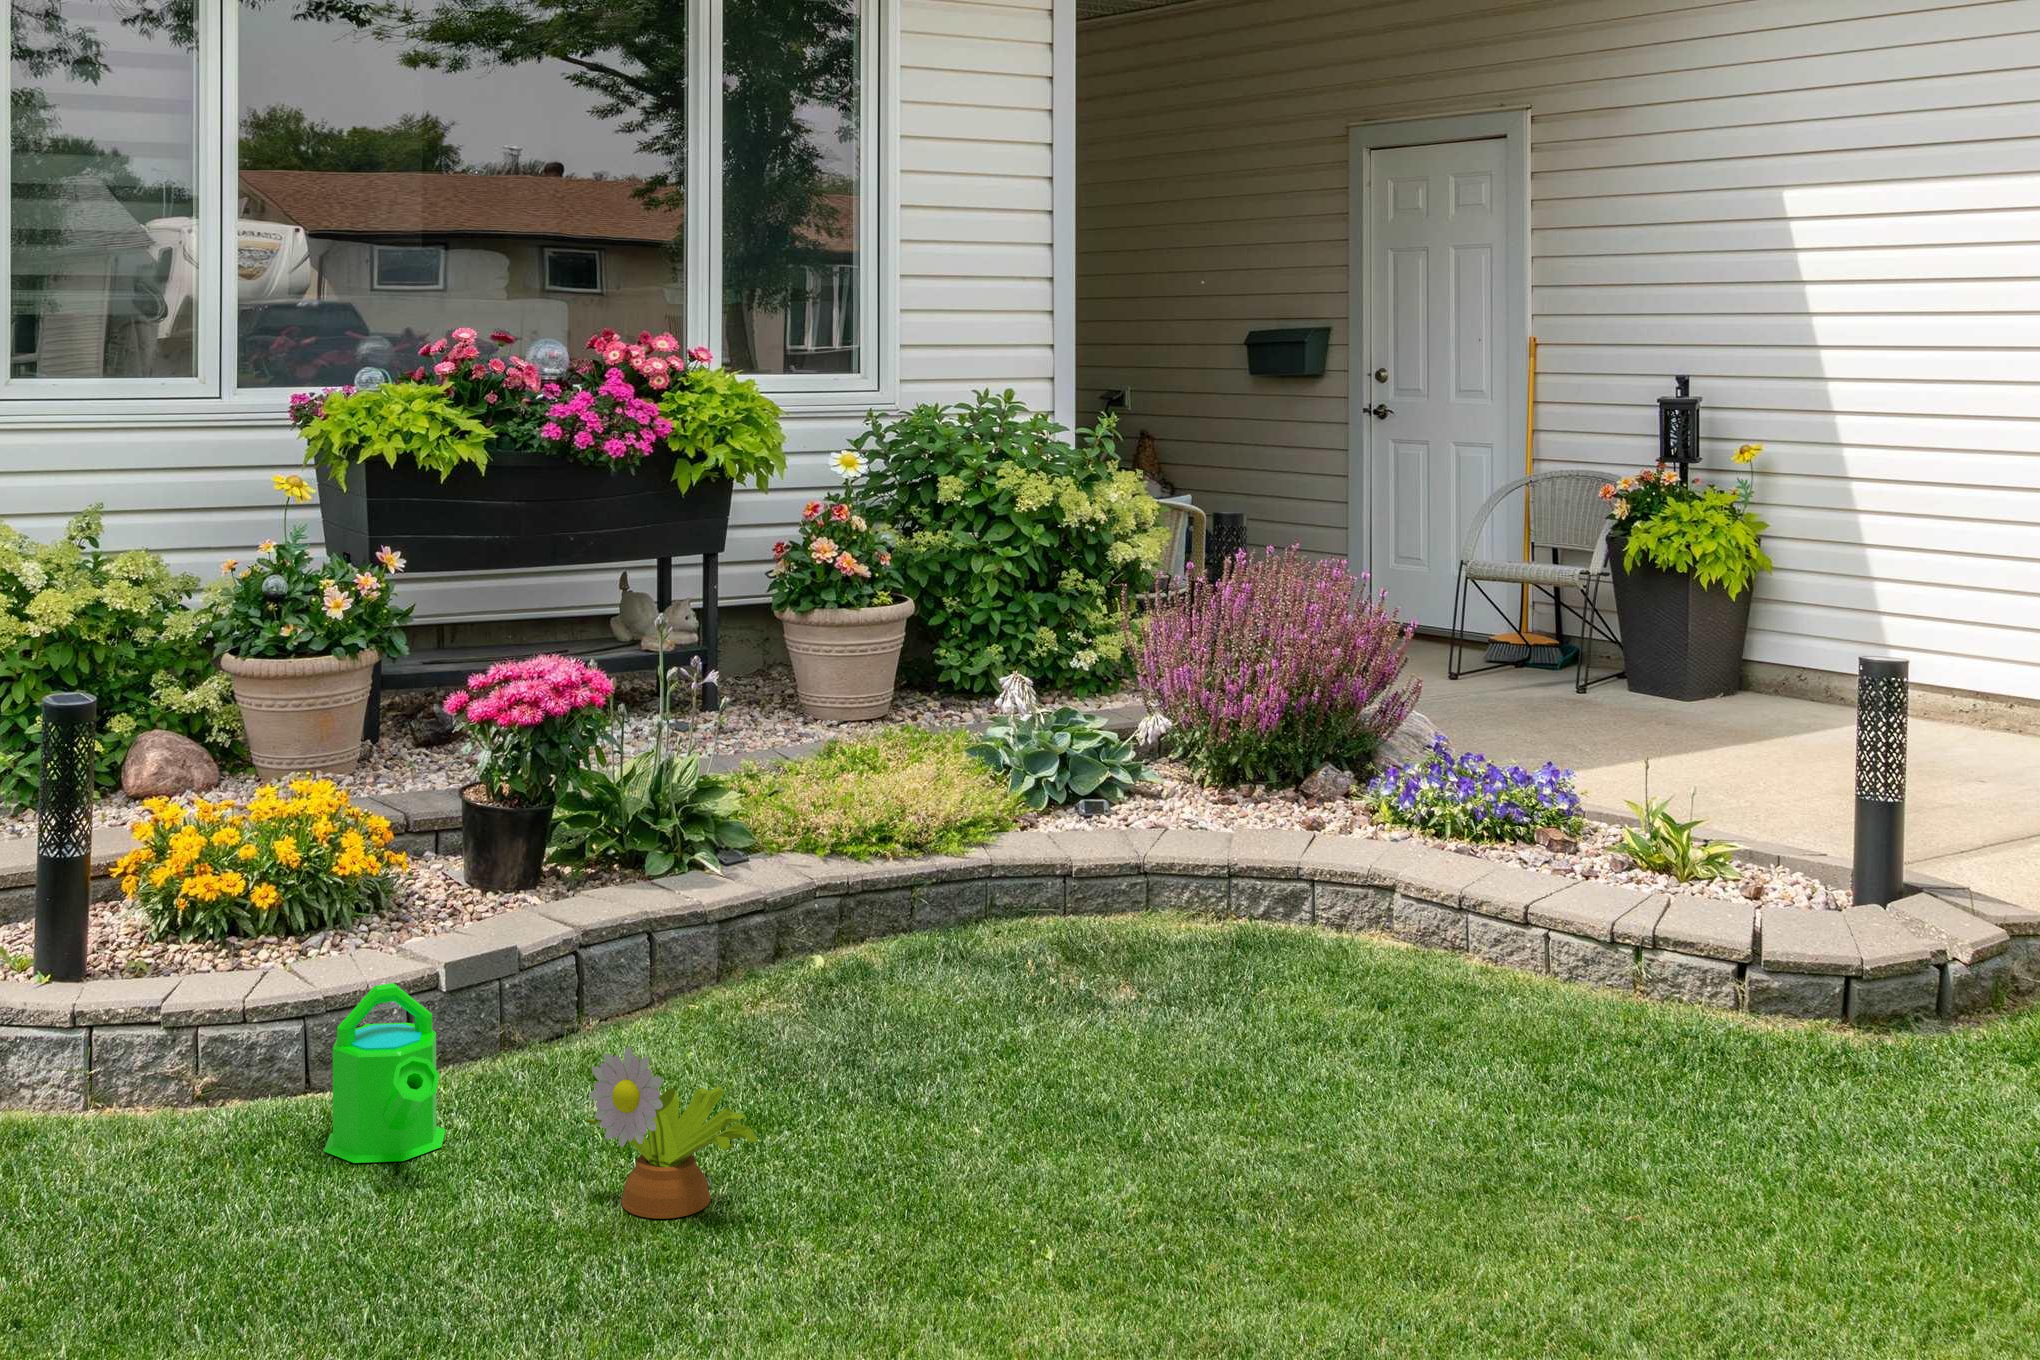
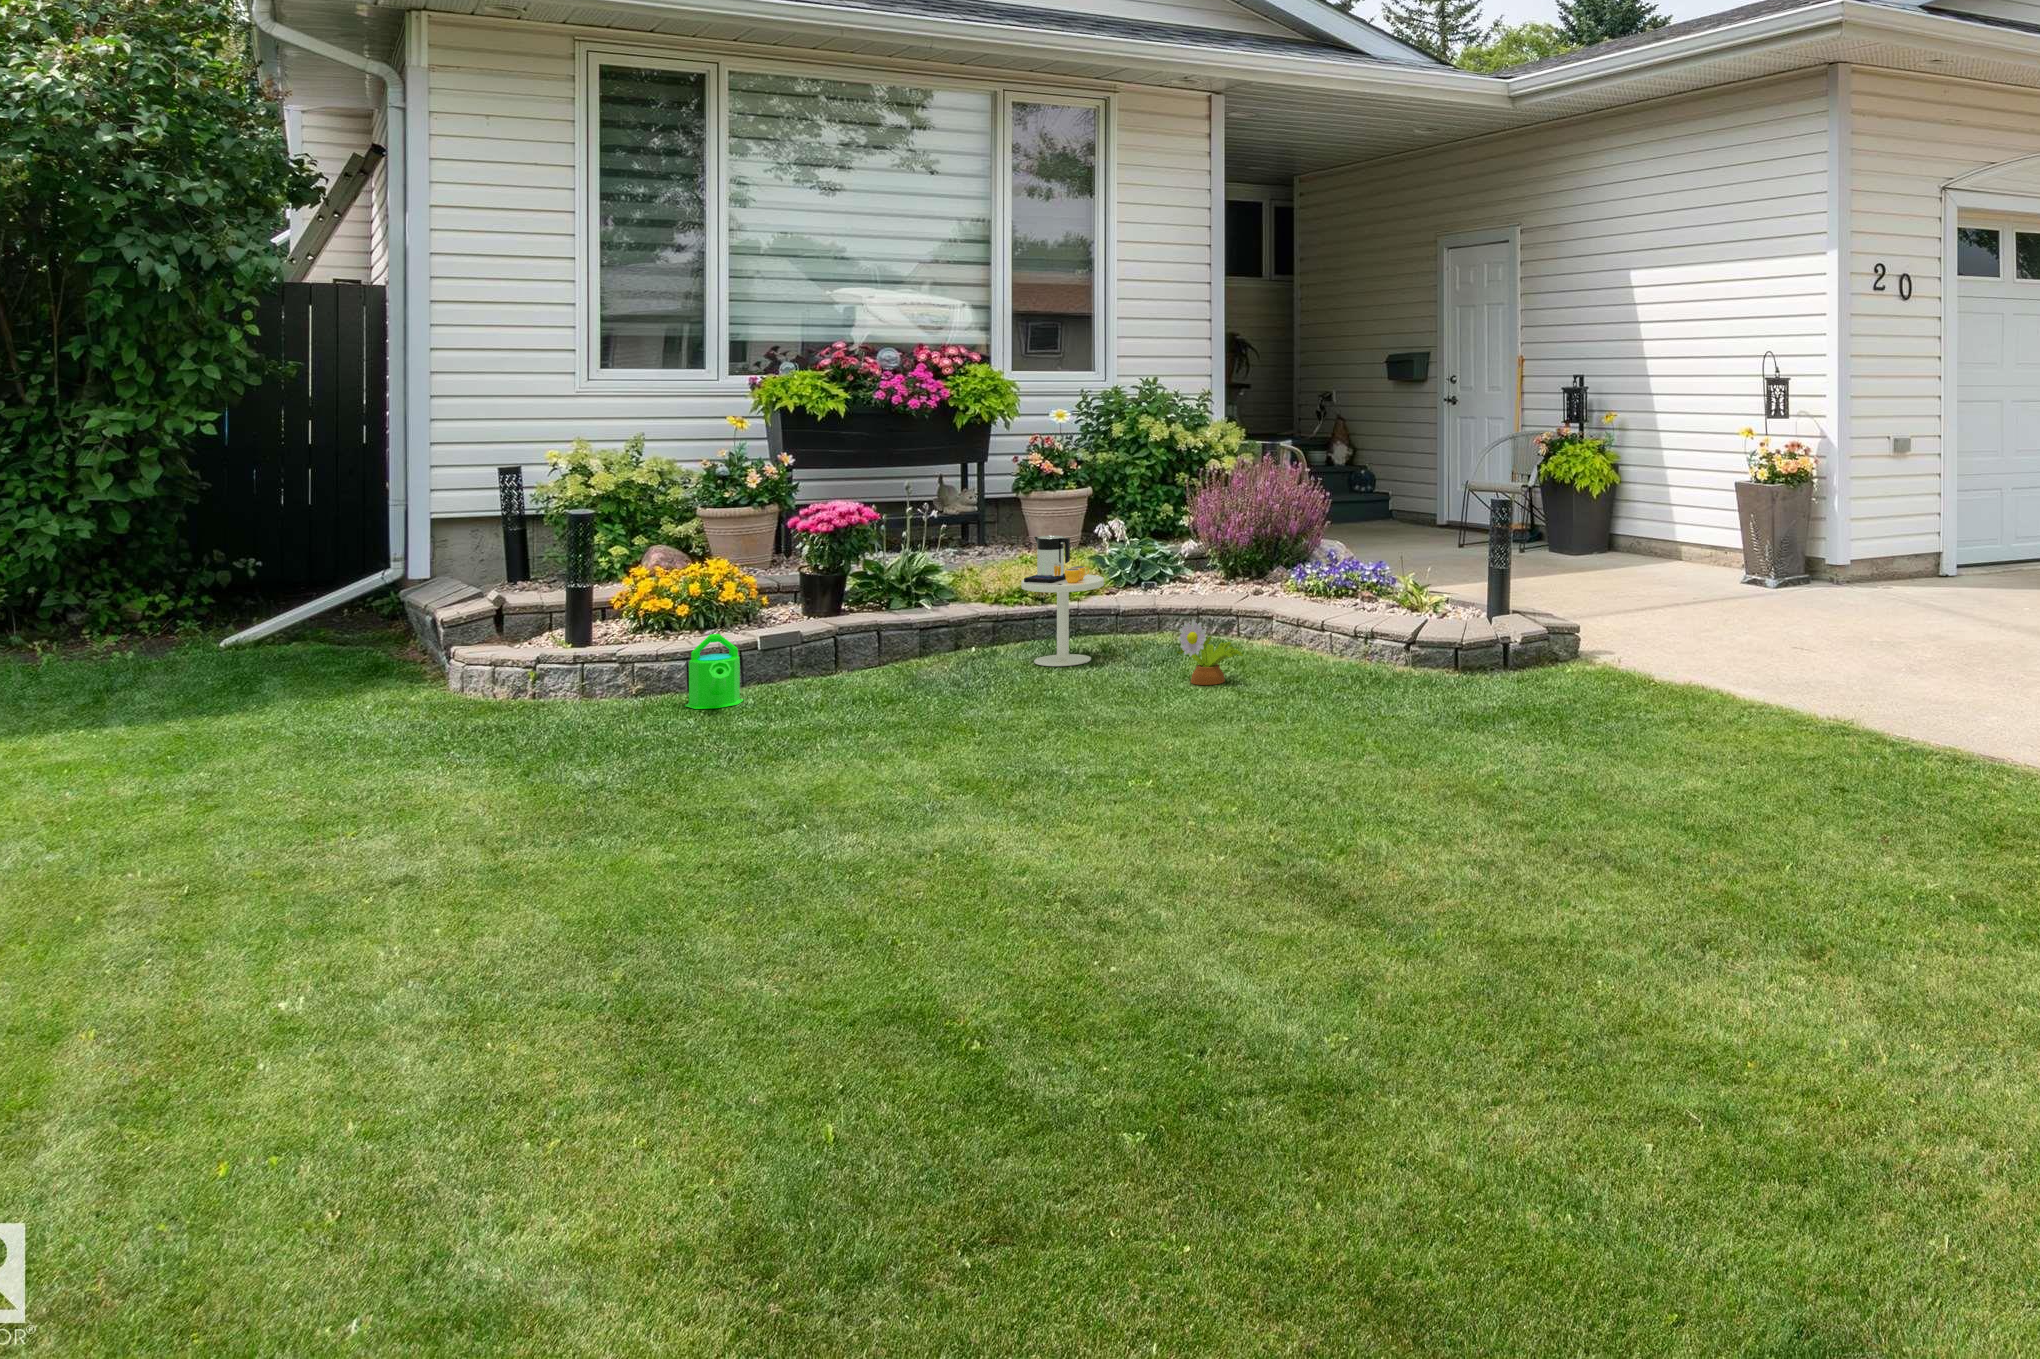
side table: none [956,731,1128,1019] -> present [1021,536,1104,666]
decorative plant: present [584,1046,758,1219] -> present [1177,619,1243,685]

